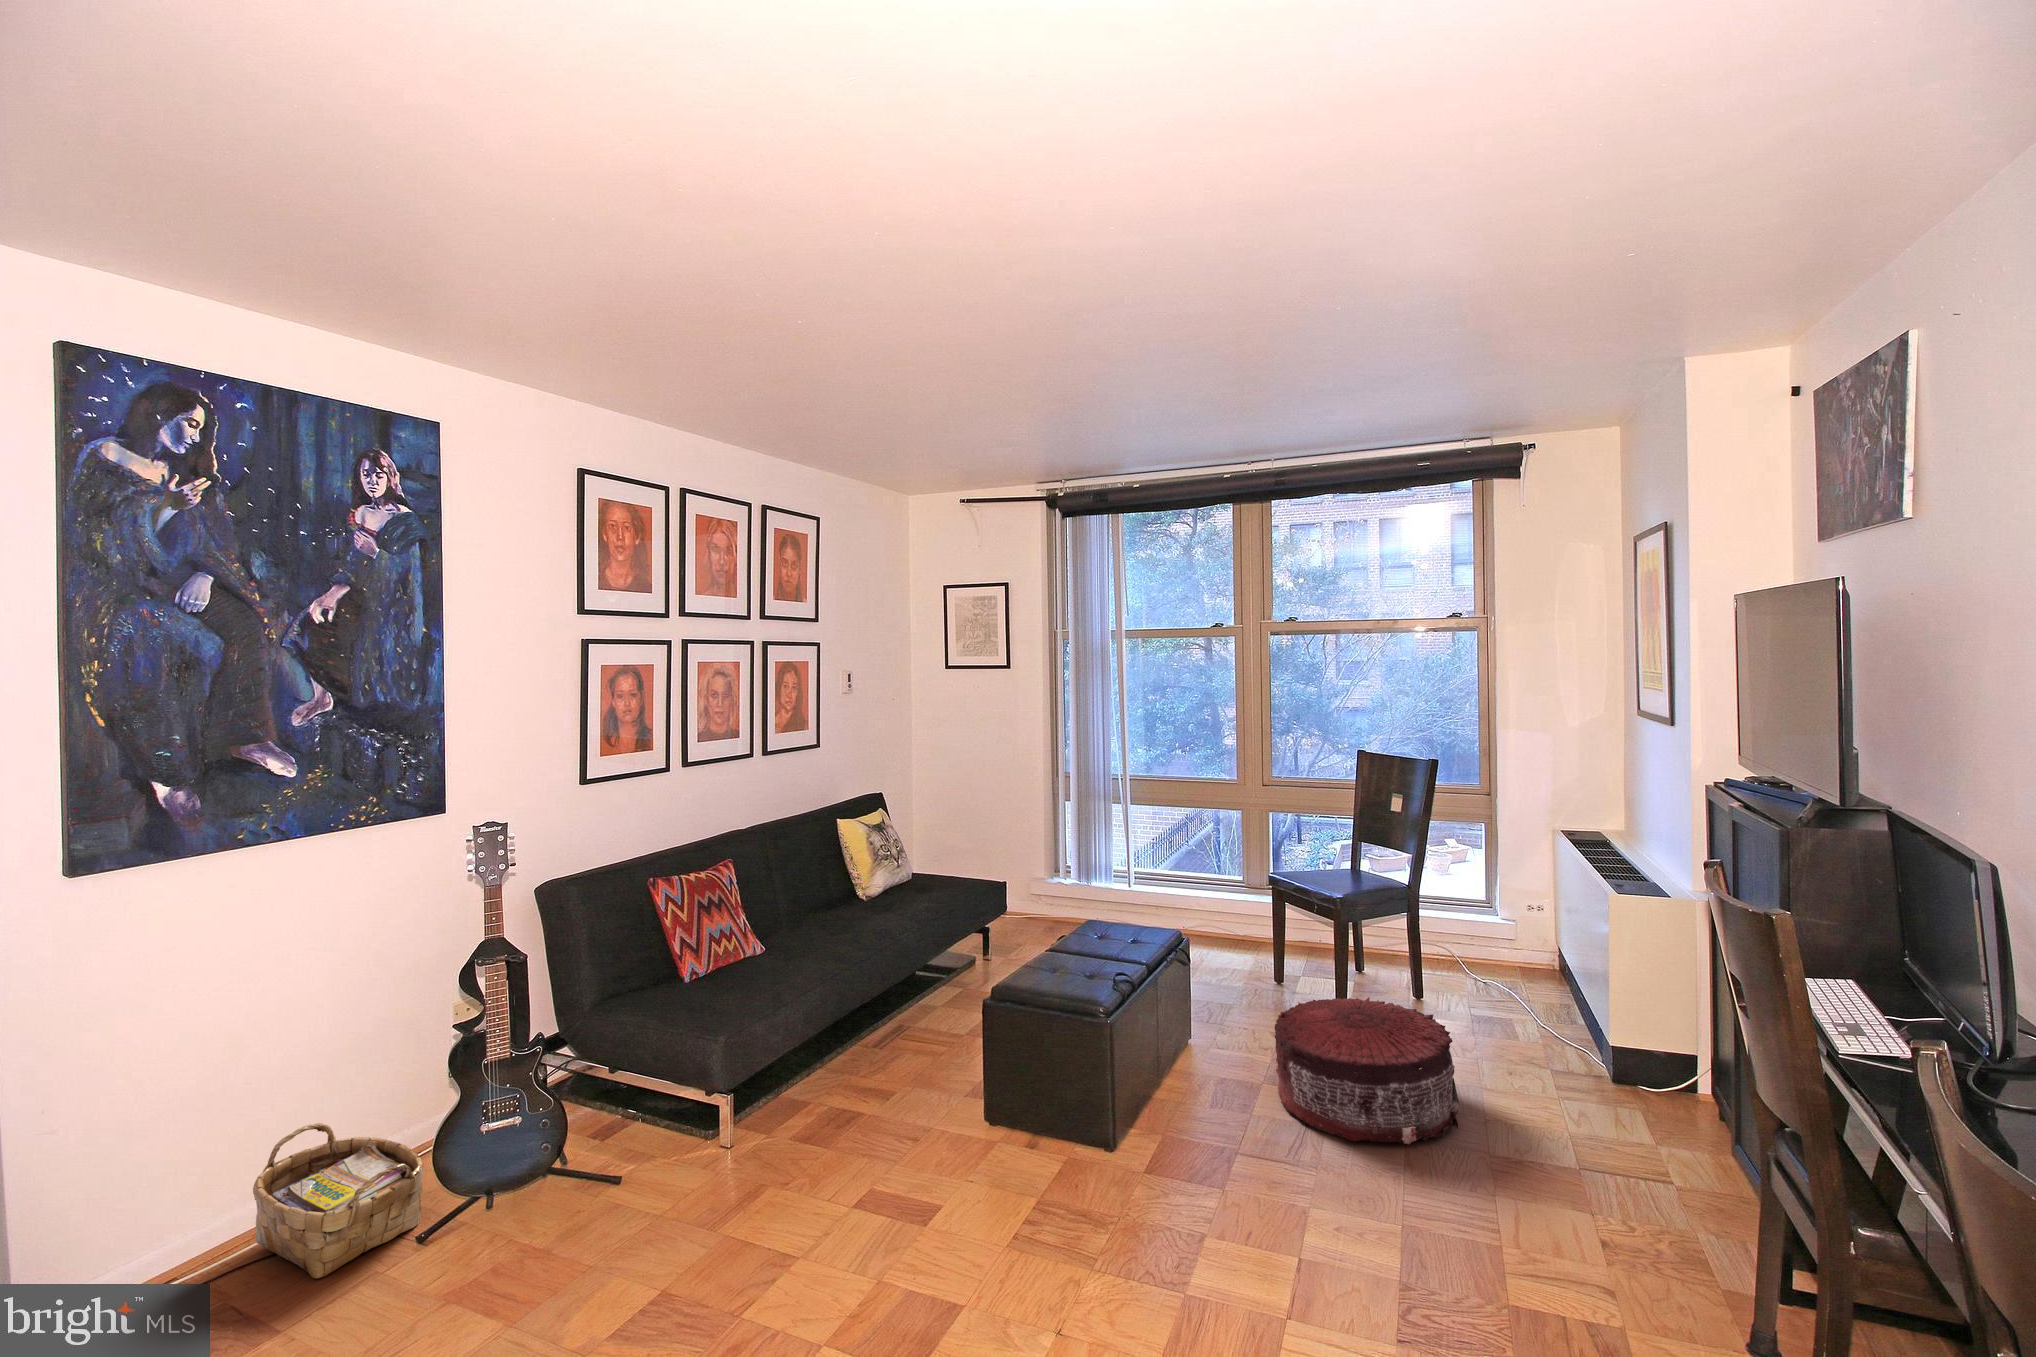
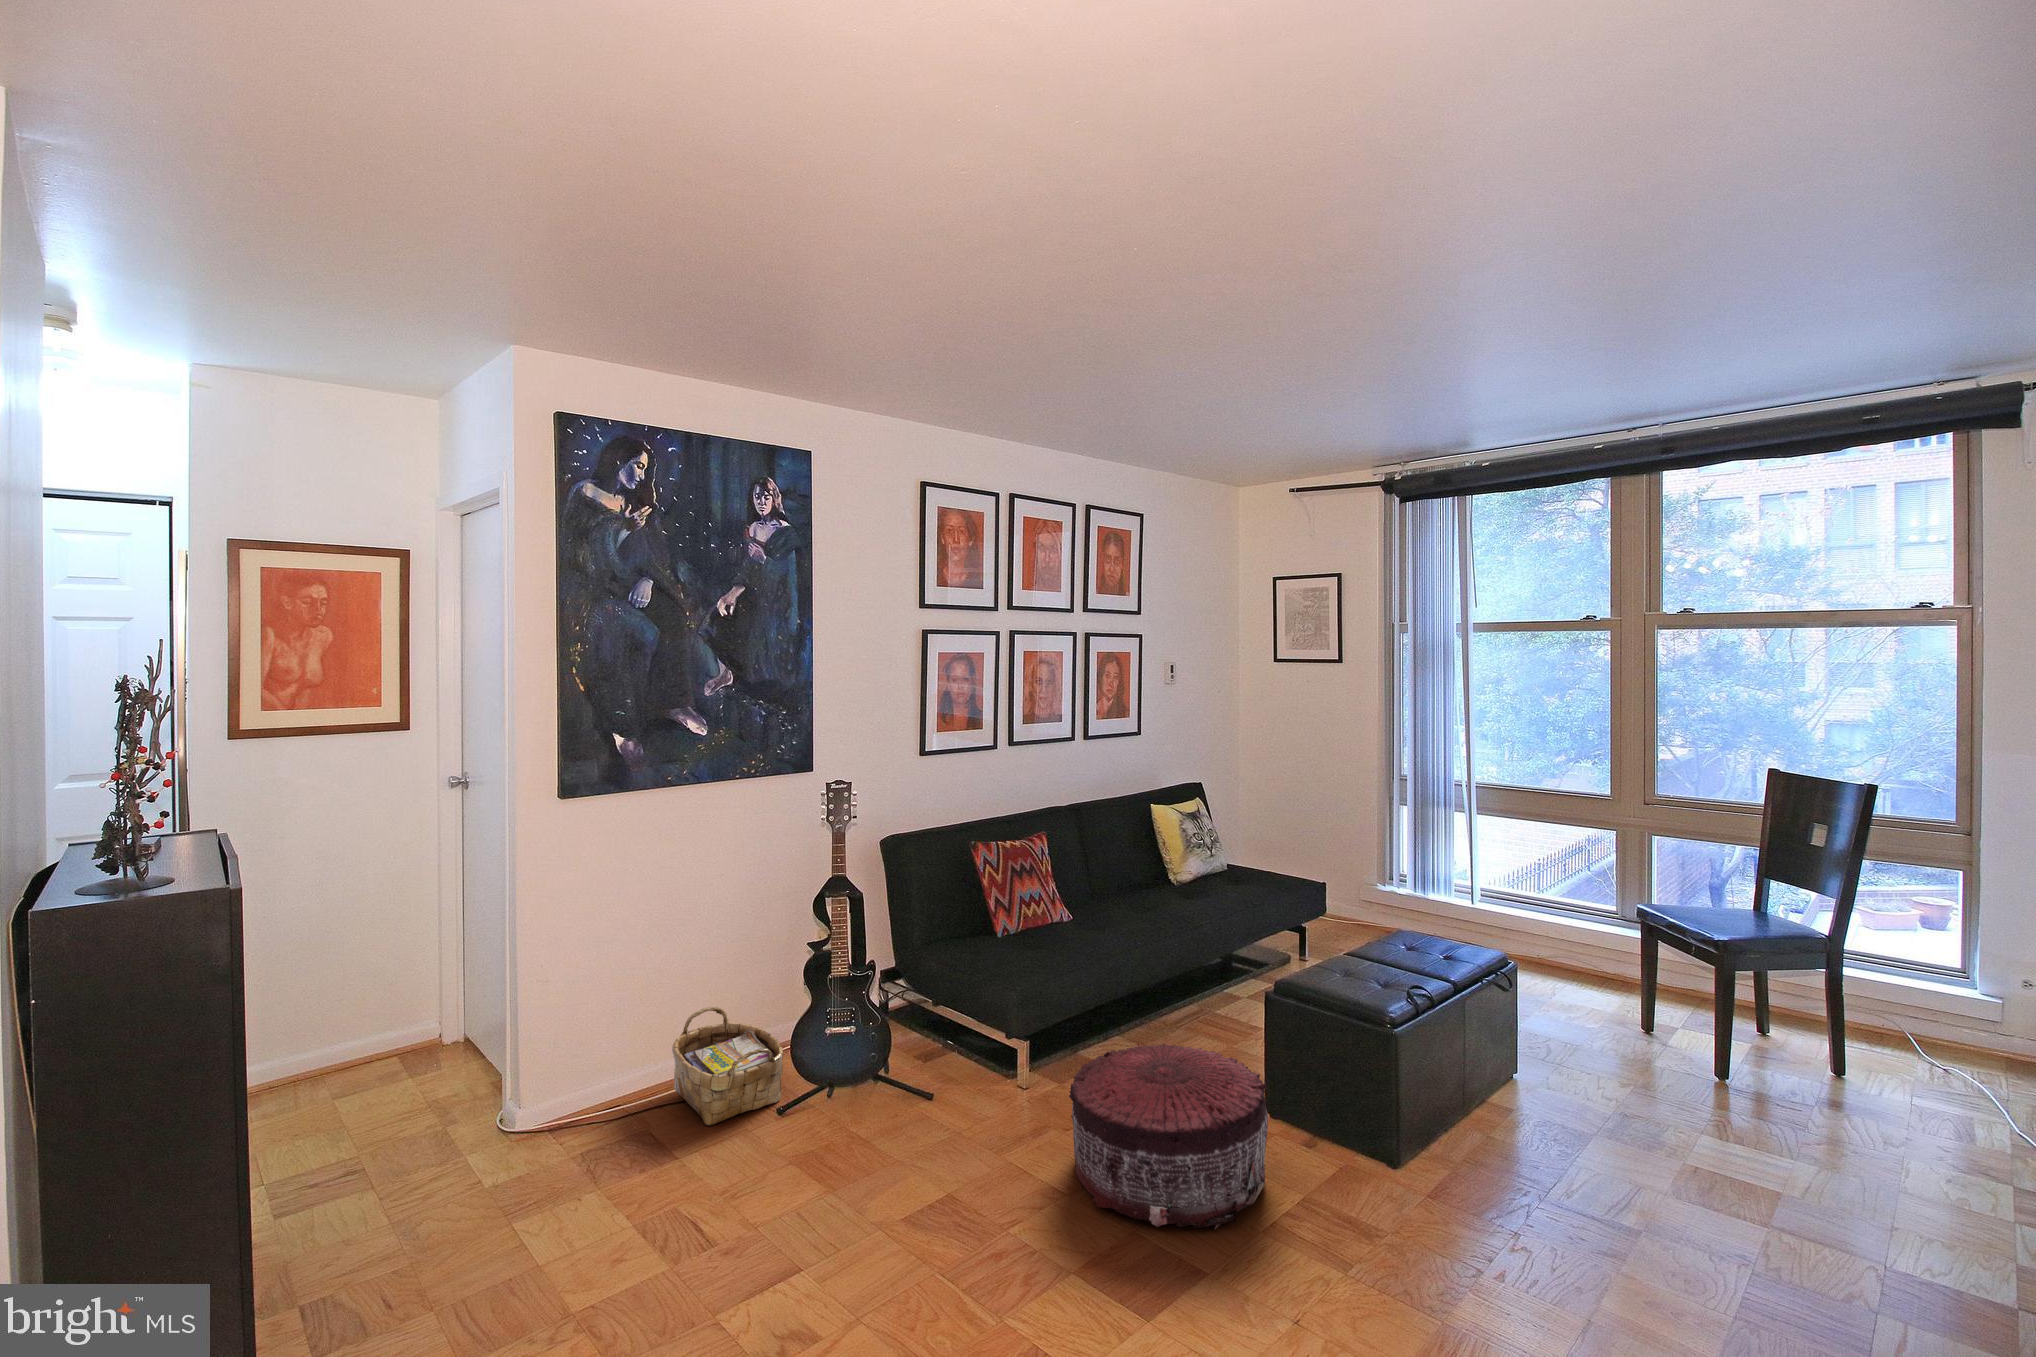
pouf: present [1274,997,1459,1144] -> present [1069,1044,1268,1229]

